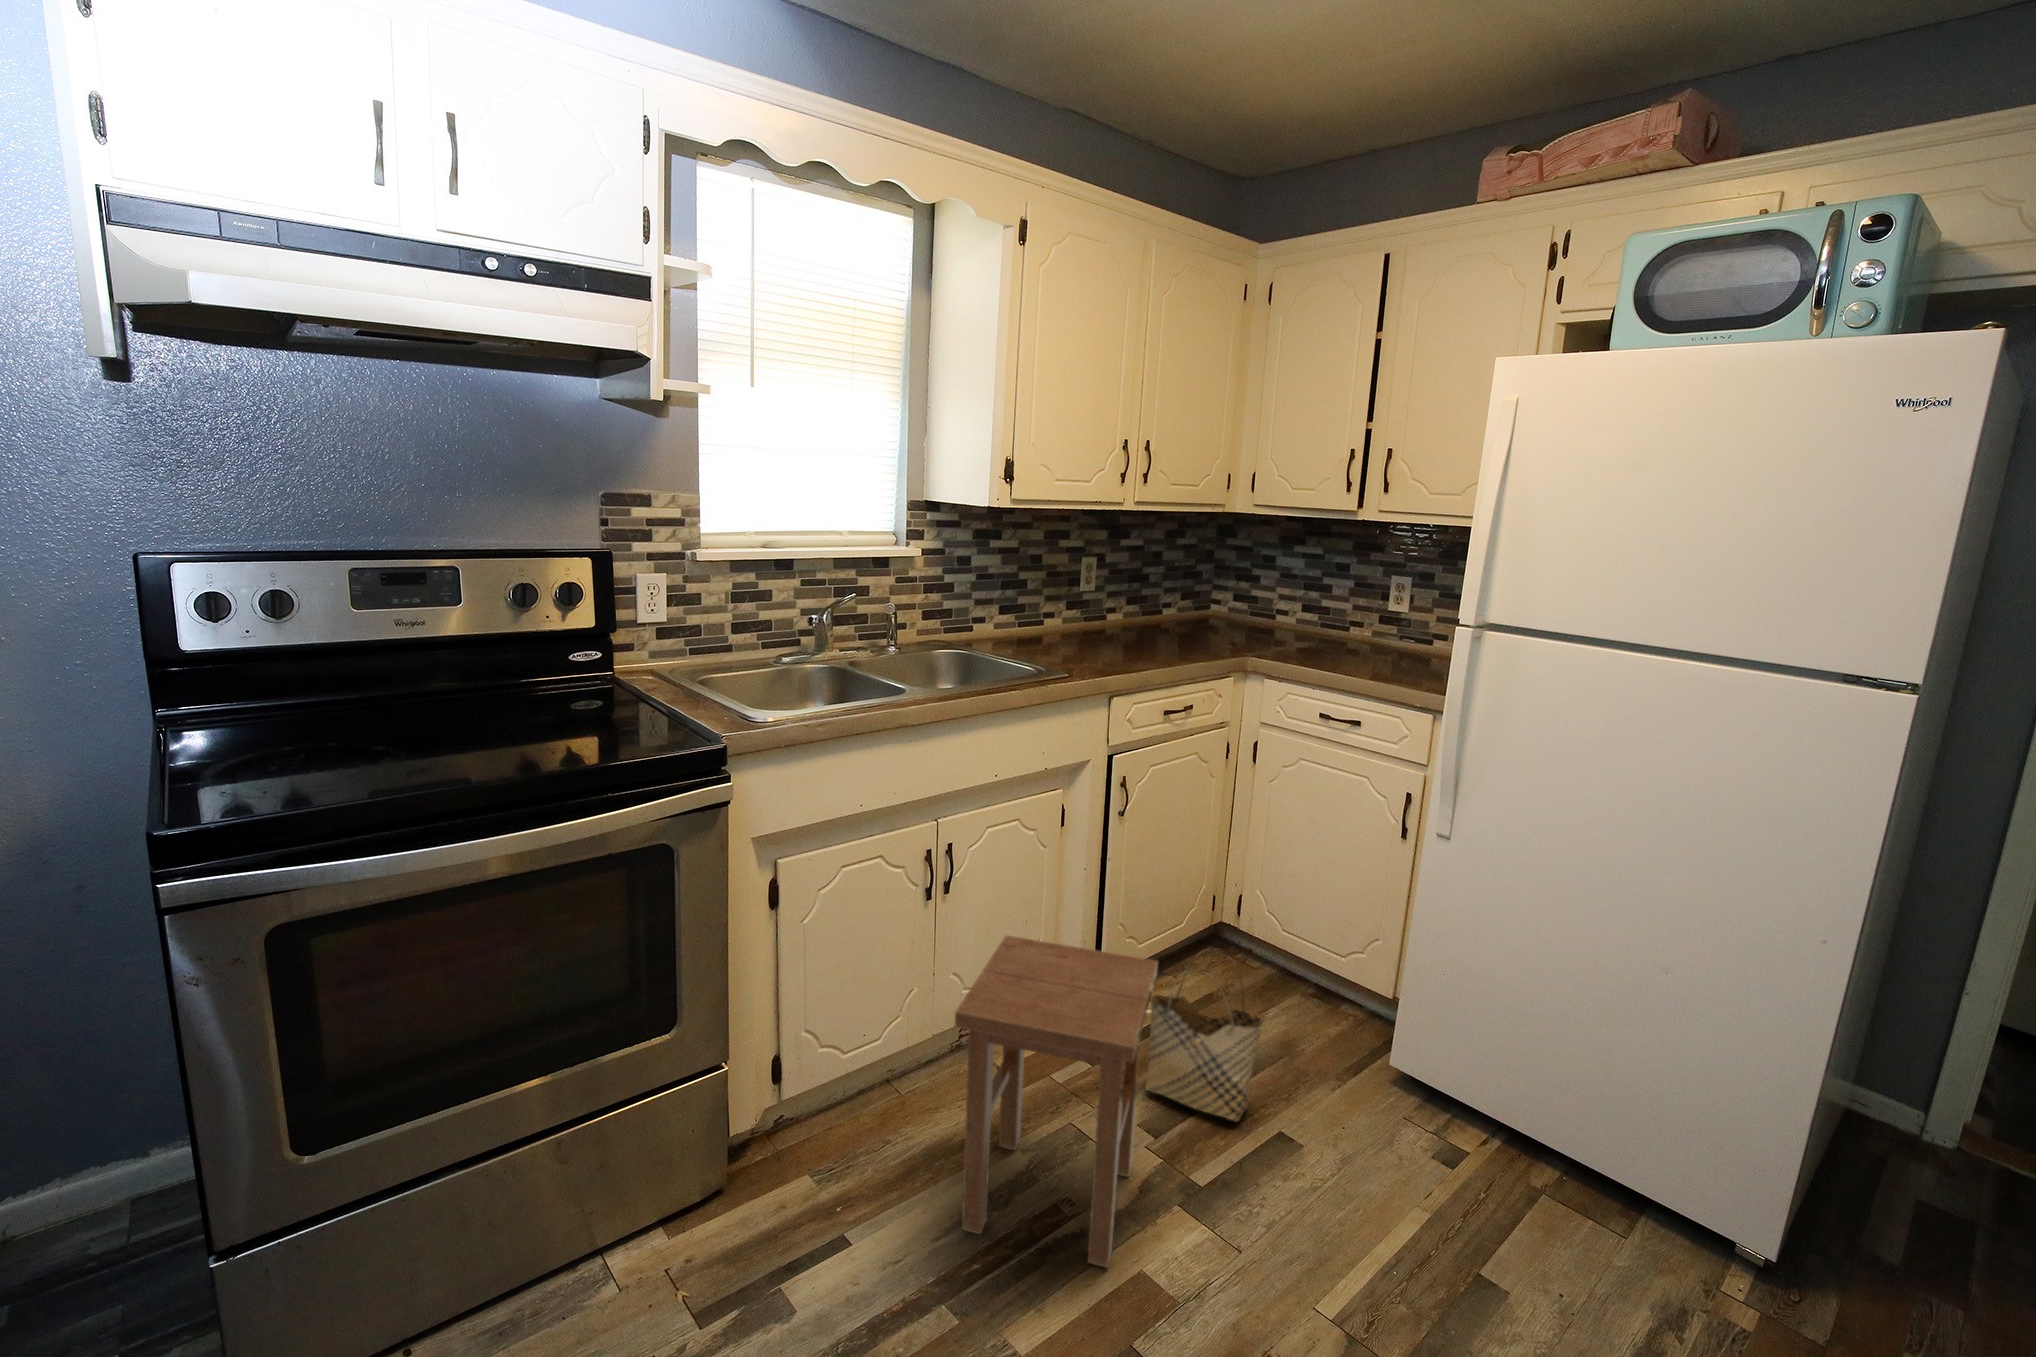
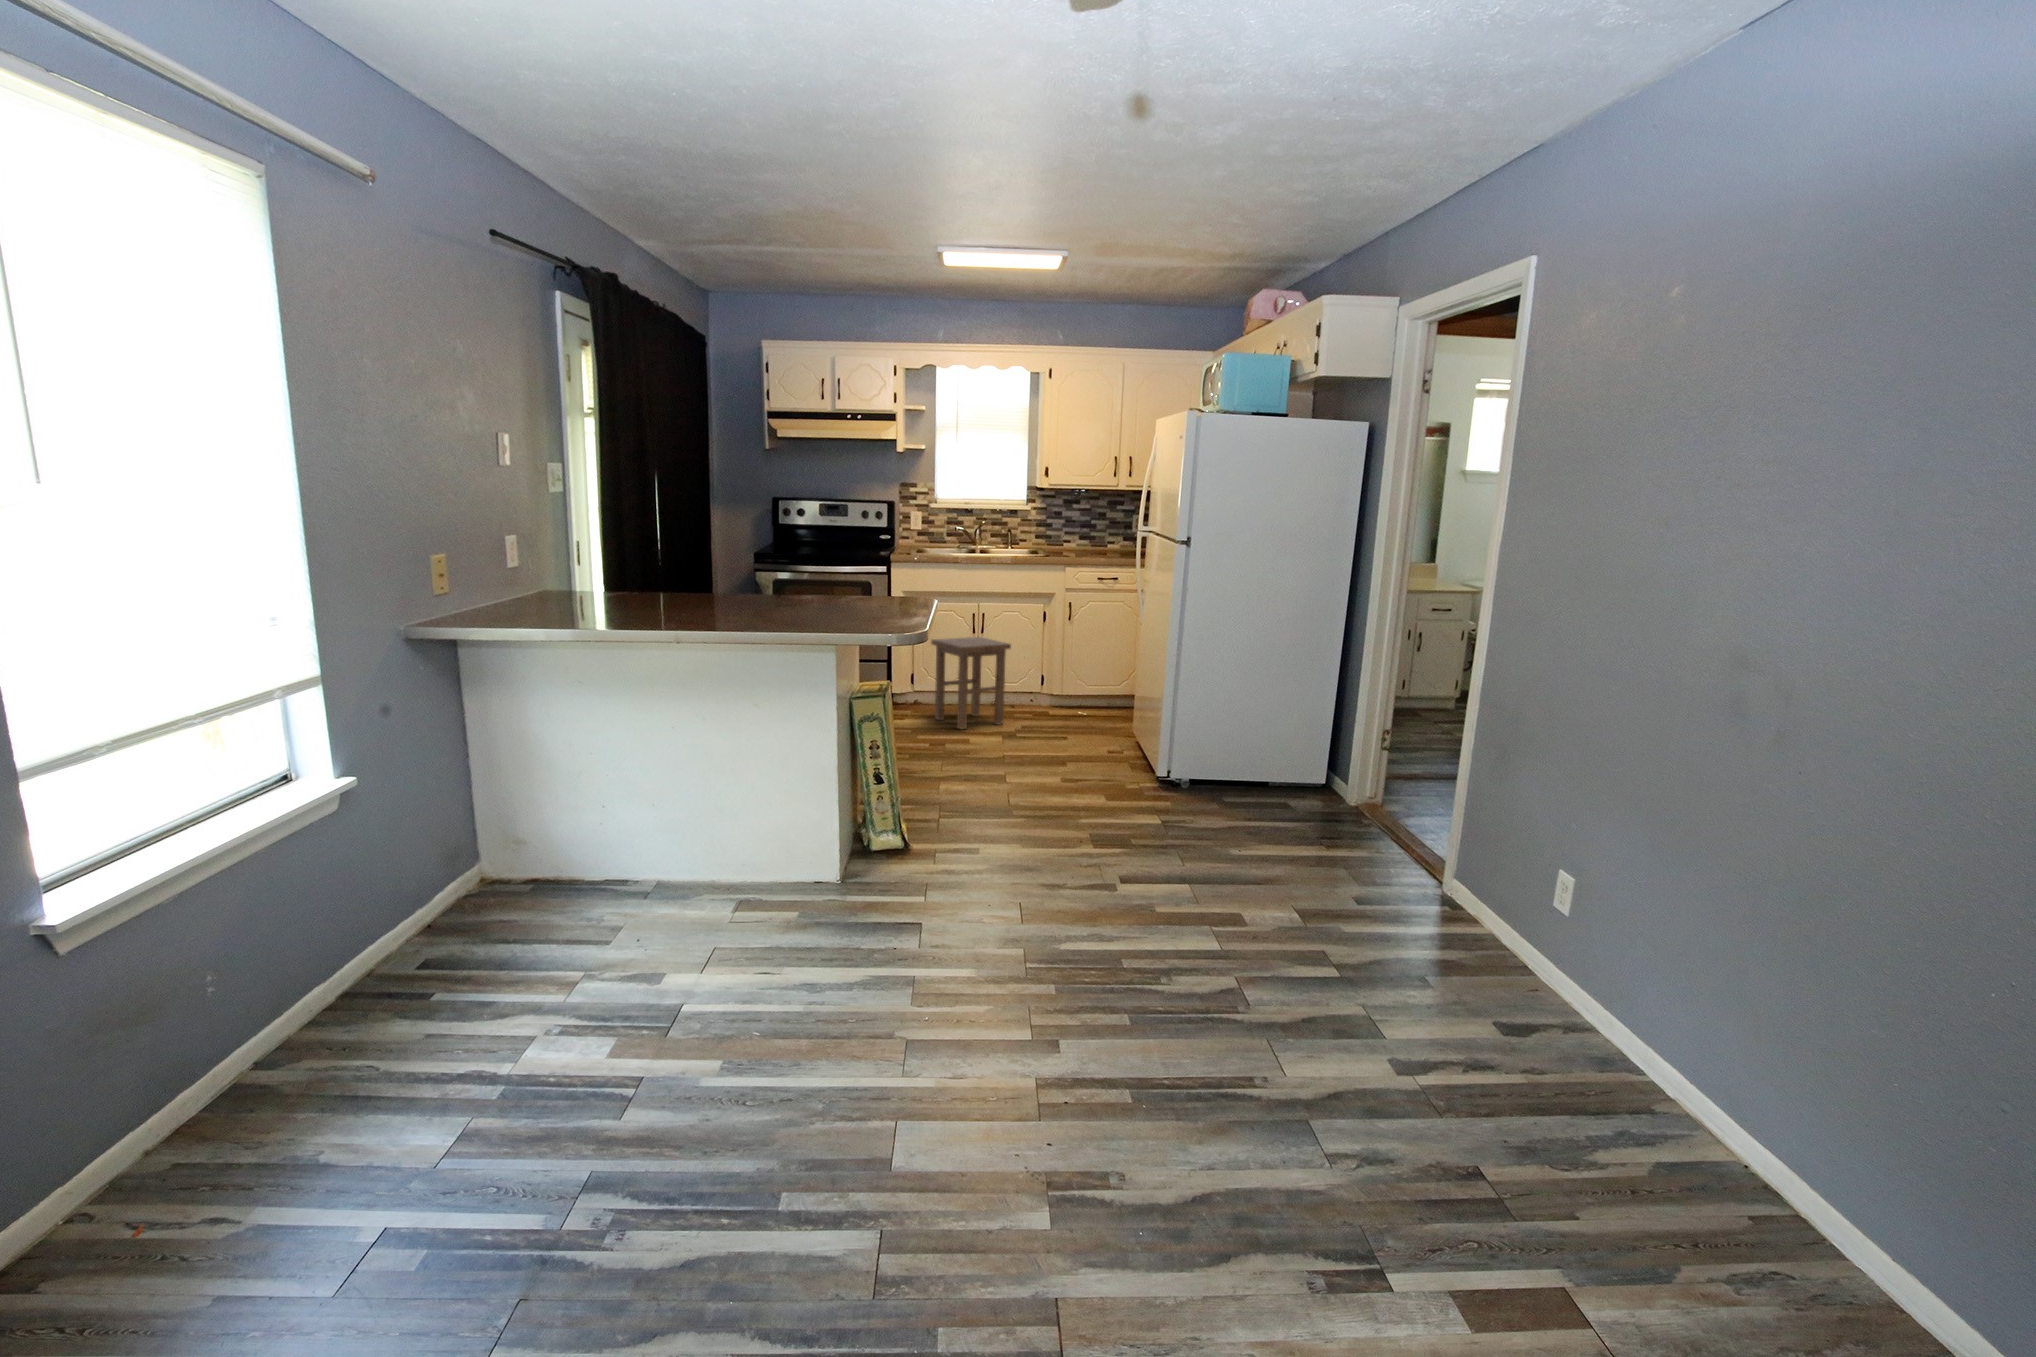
woven basket: present [1145,948,1263,1121] -> none [1037,661,1072,726]

